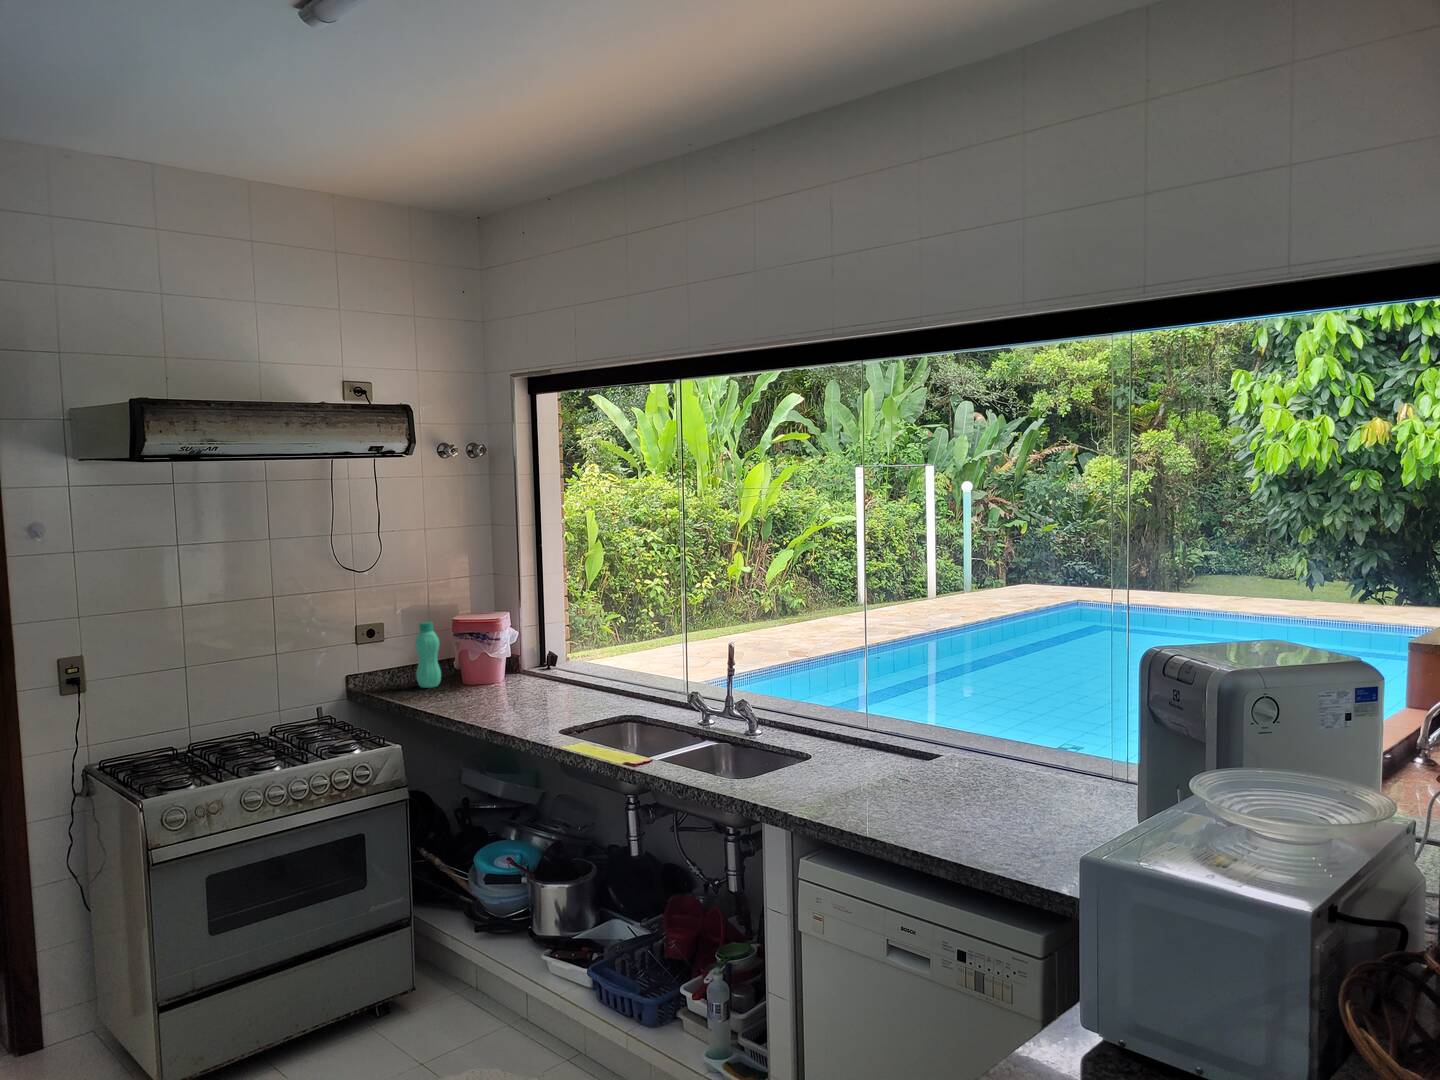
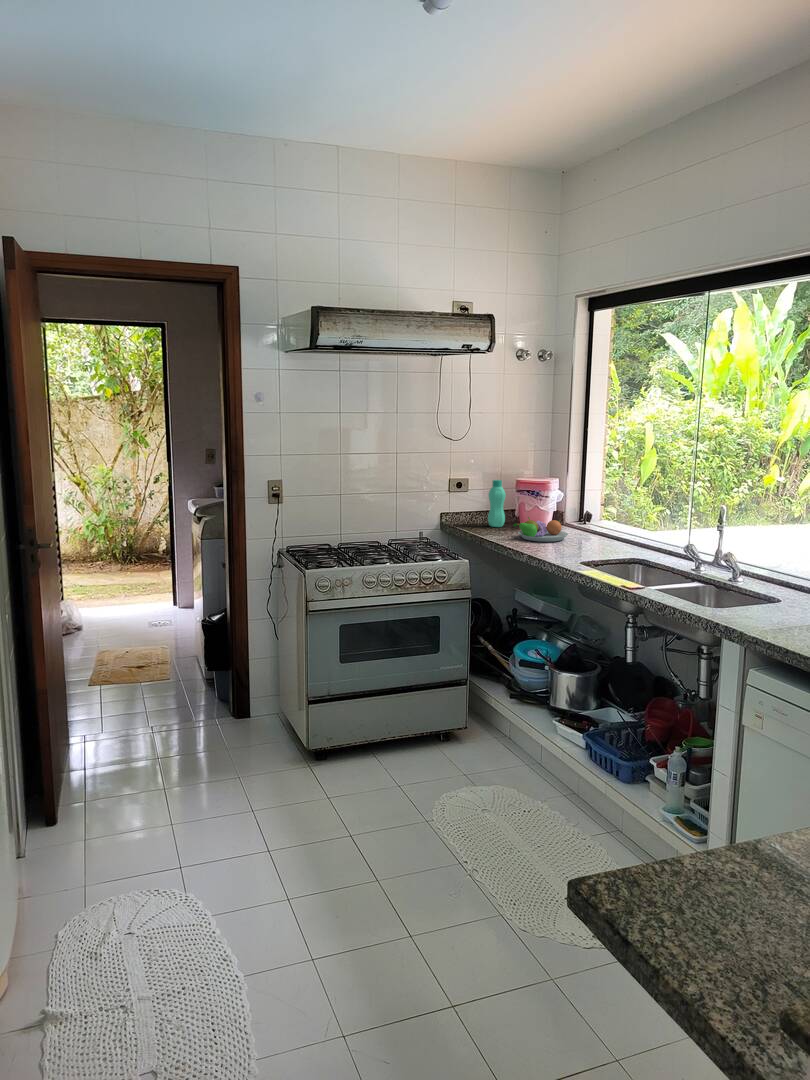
fruit bowl: none [457,671,533,705] -> present [513,517,568,542]

